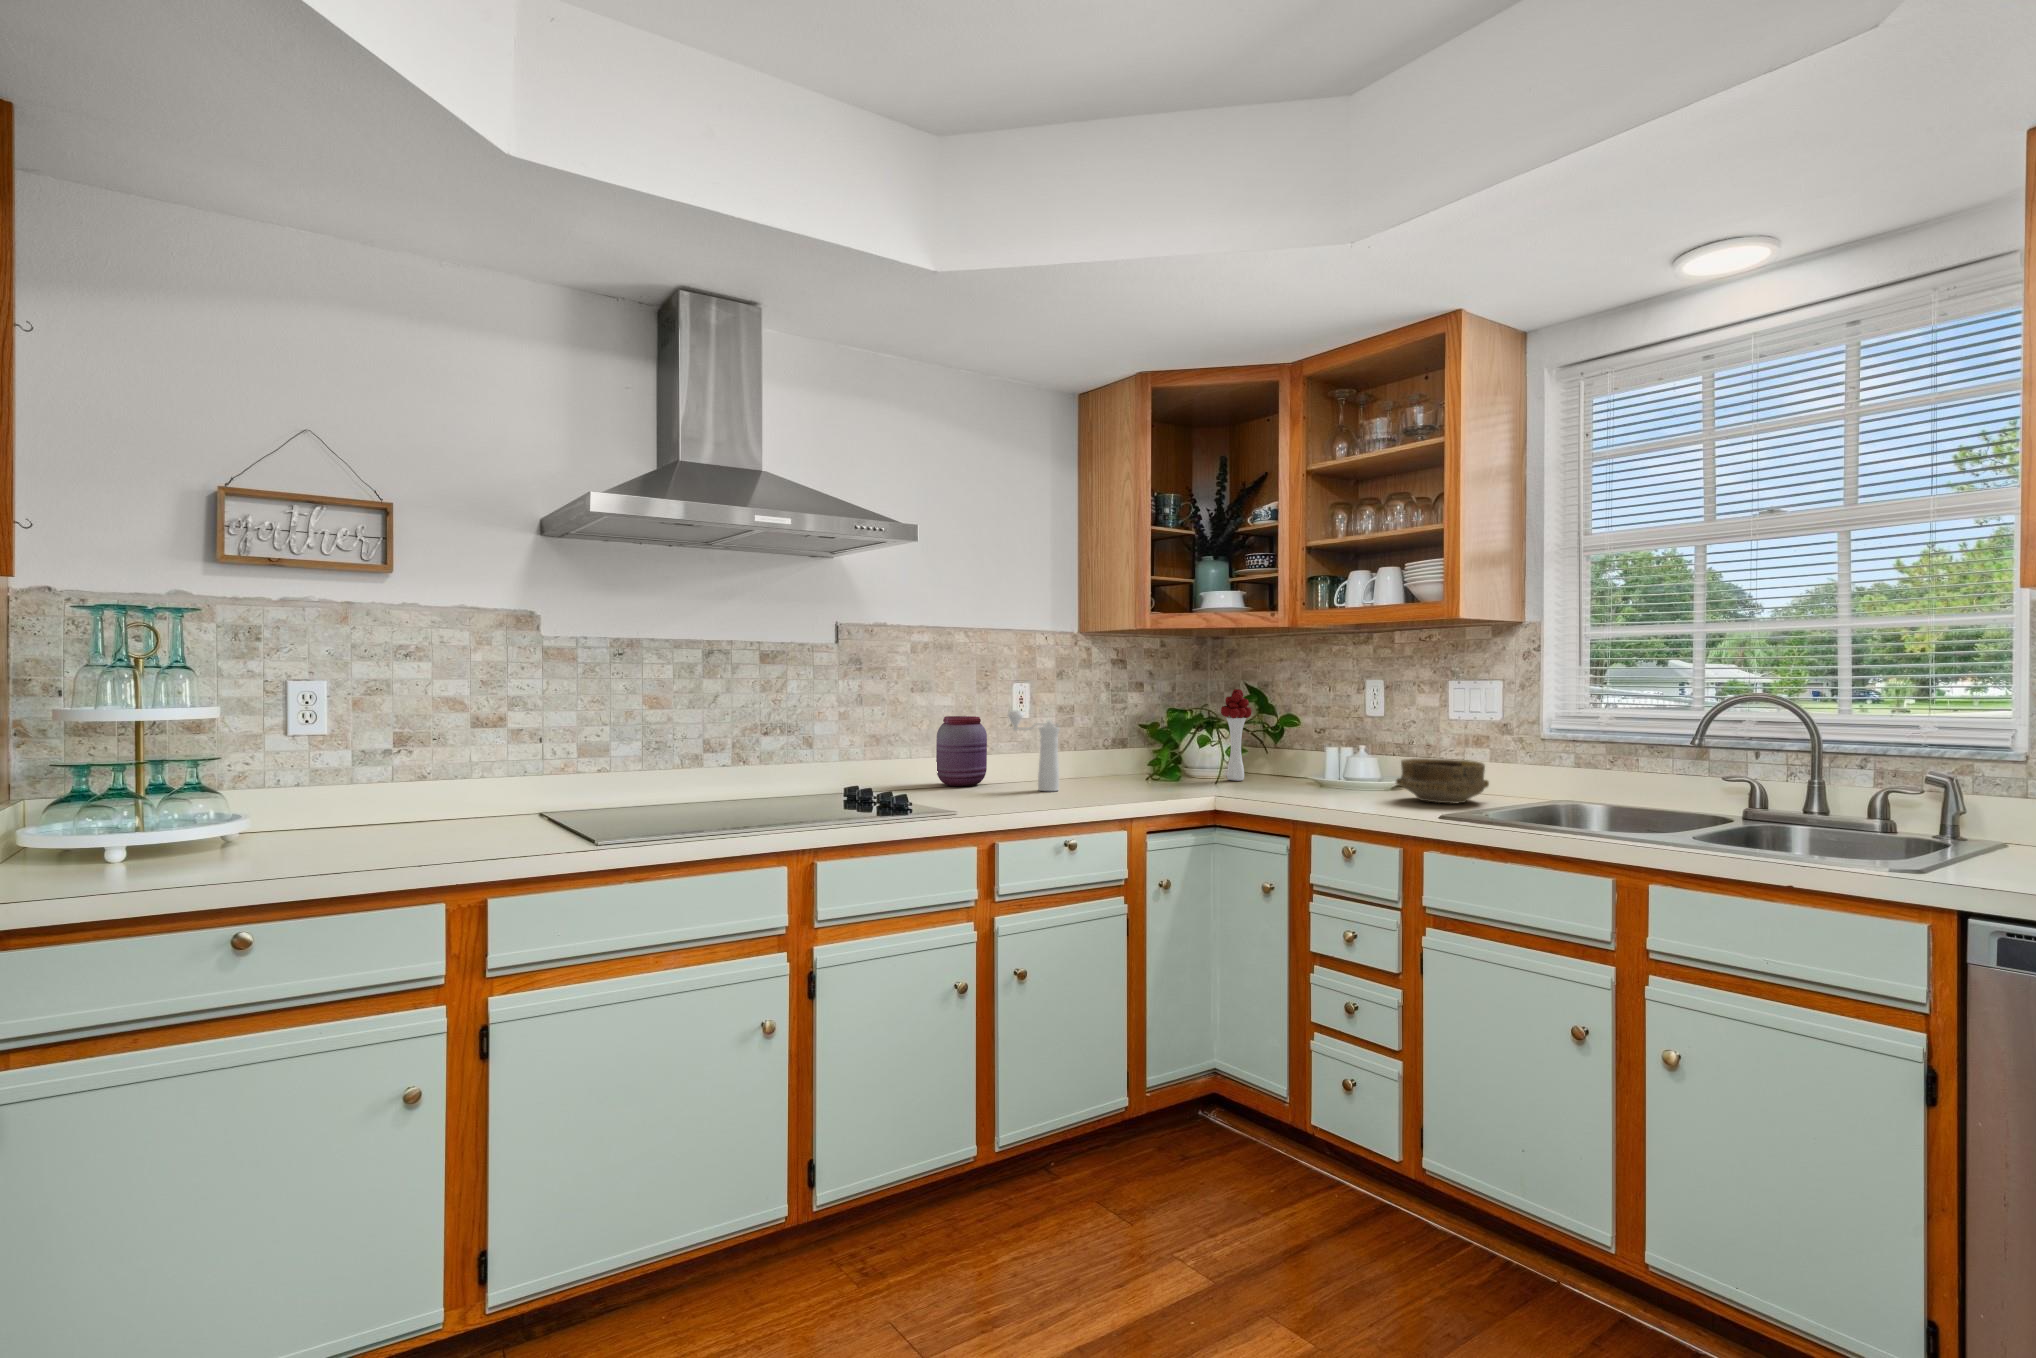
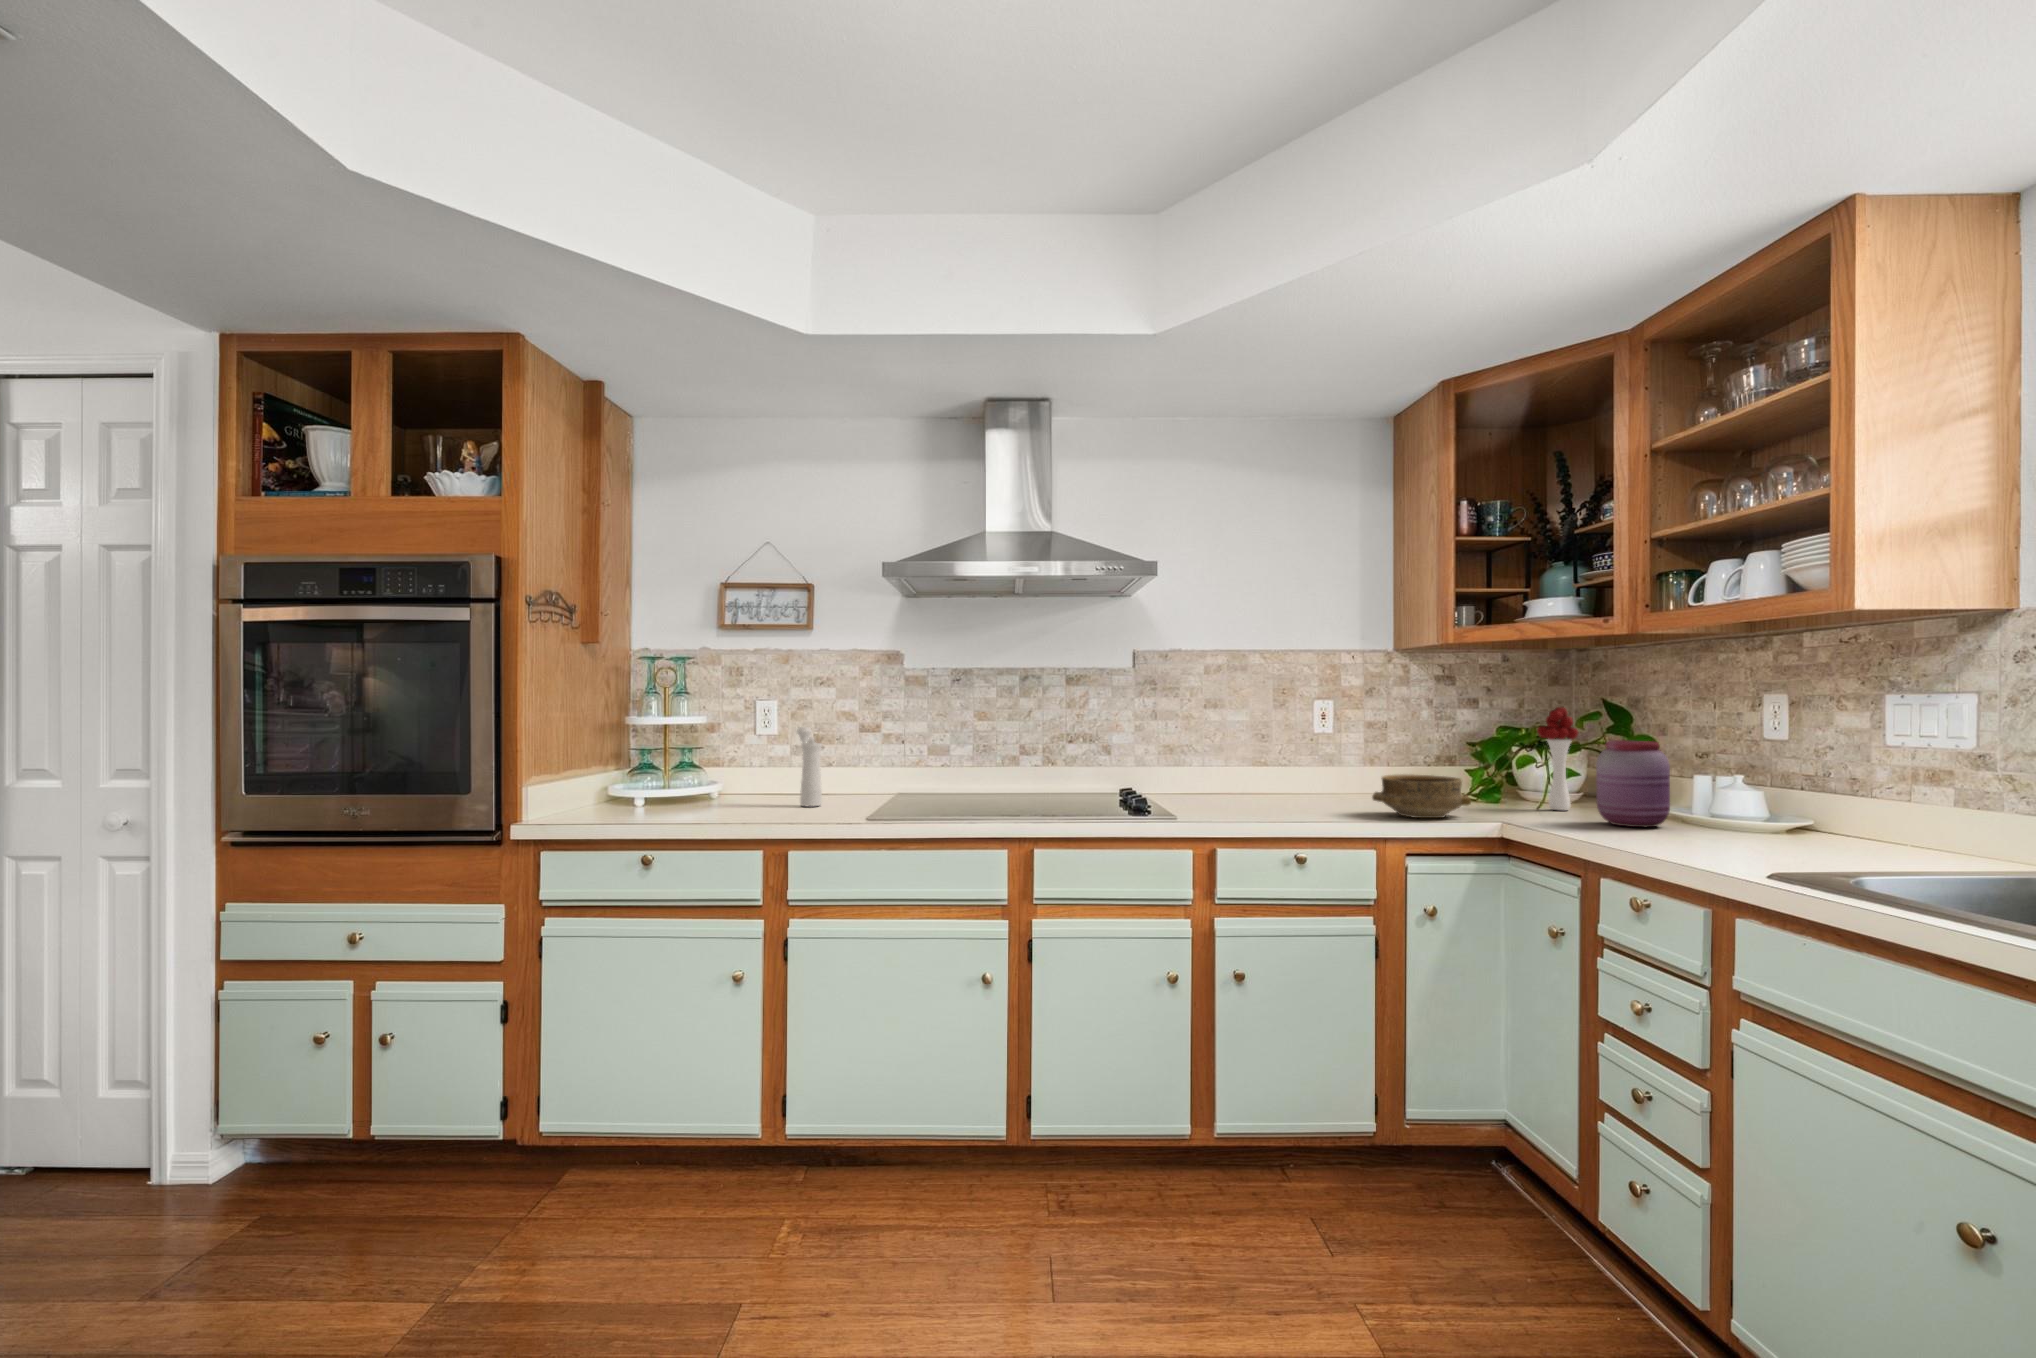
pepper mill: present [1008,710,1059,791] -> present [797,727,822,806]
jar: present [936,716,987,786] -> present [1596,740,1670,827]
ceramic bowl: present [1396,758,1489,804] -> present [1372,774,1471,818]

